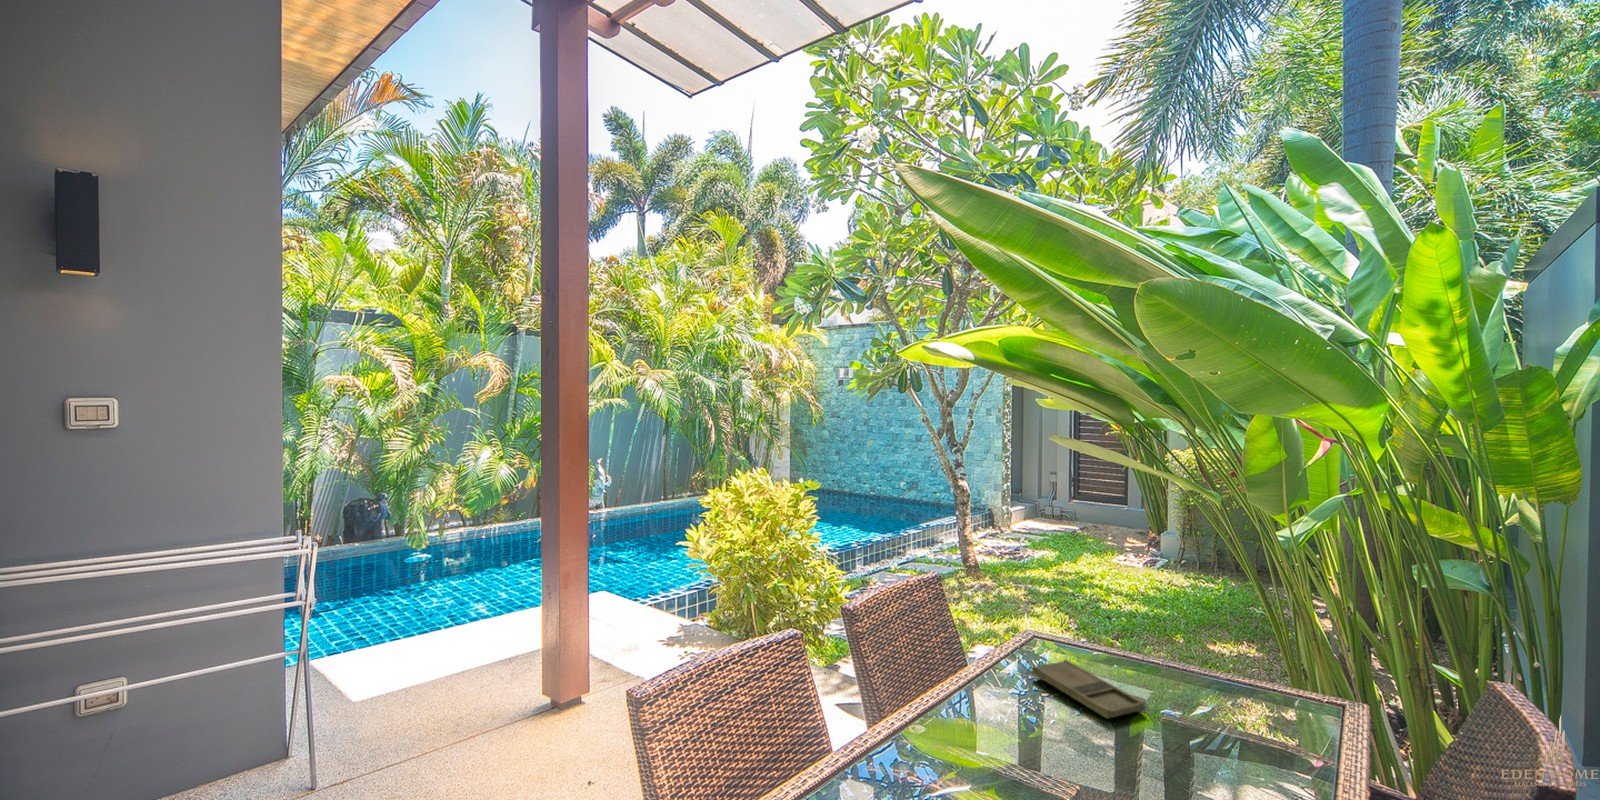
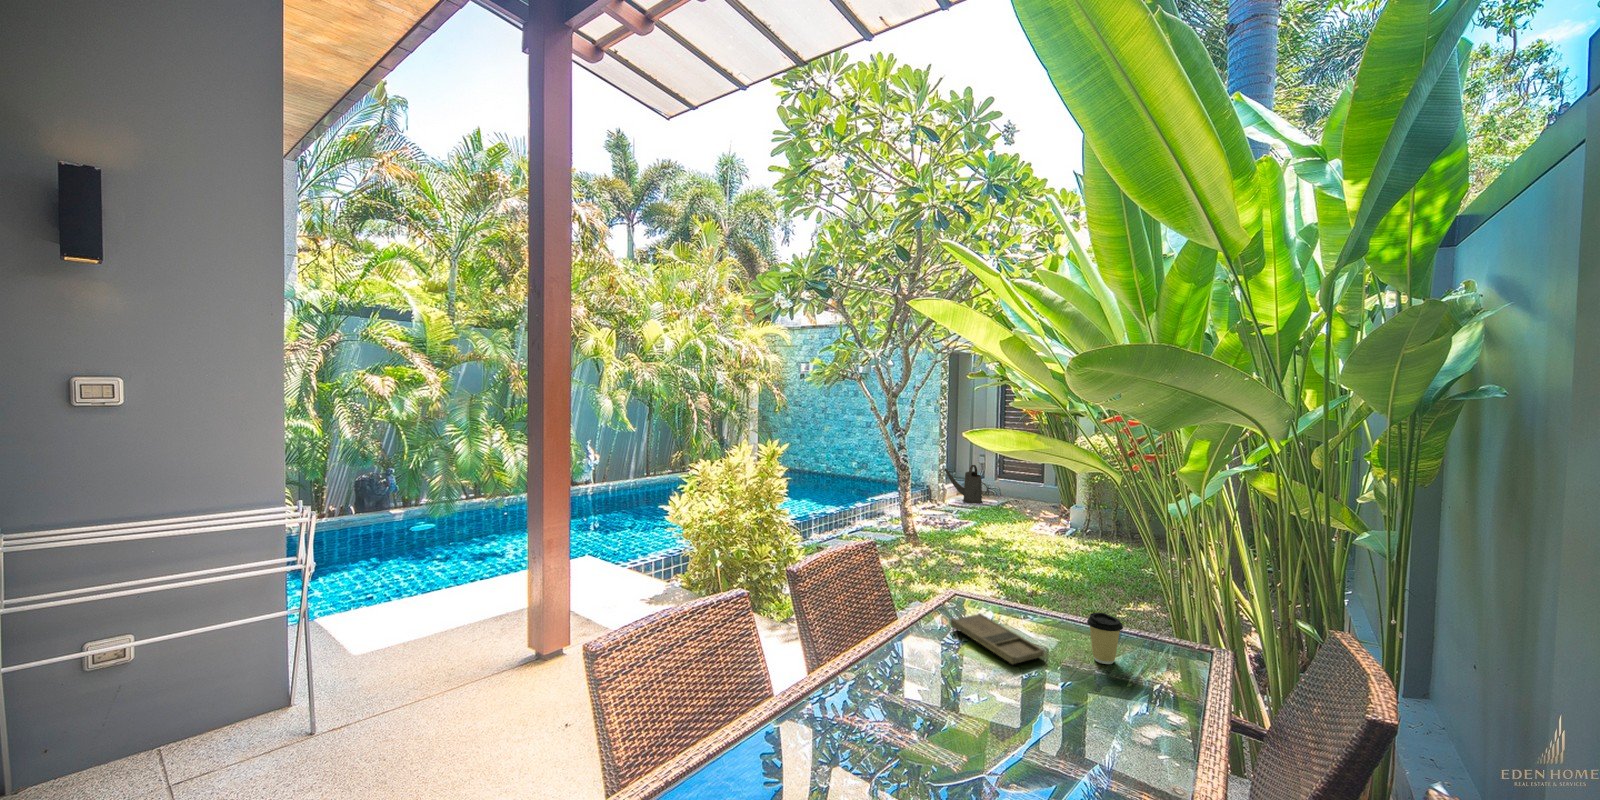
watering can: none [1012,486,1065,532] -> present [944,465,988,504]
coffee cup: none [1194,659,1237,720] -> present [1087,612,1123,664]

